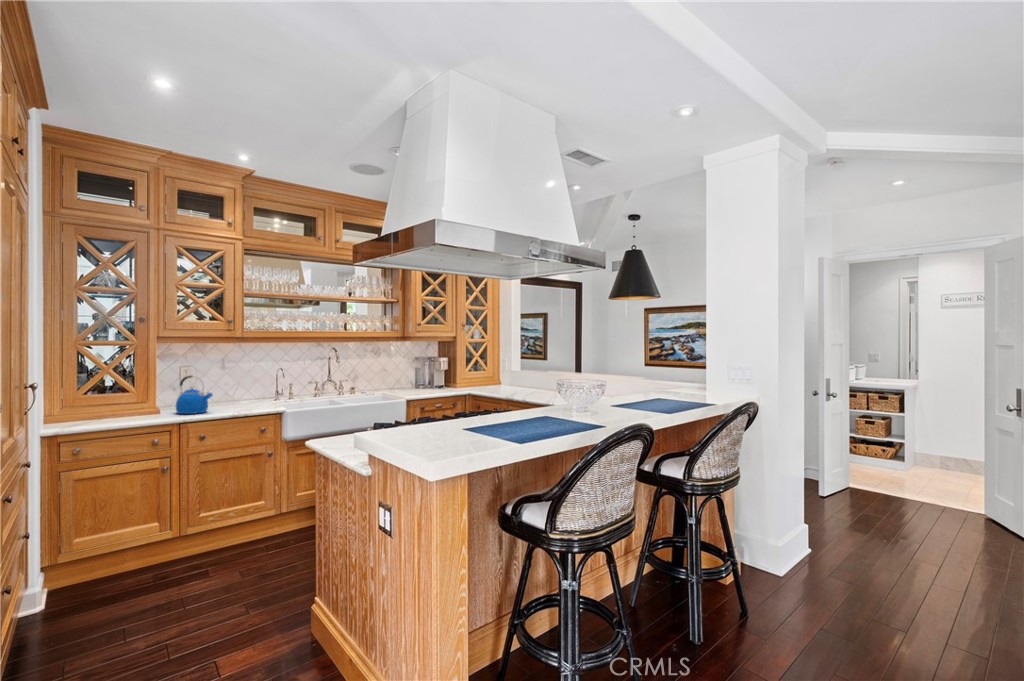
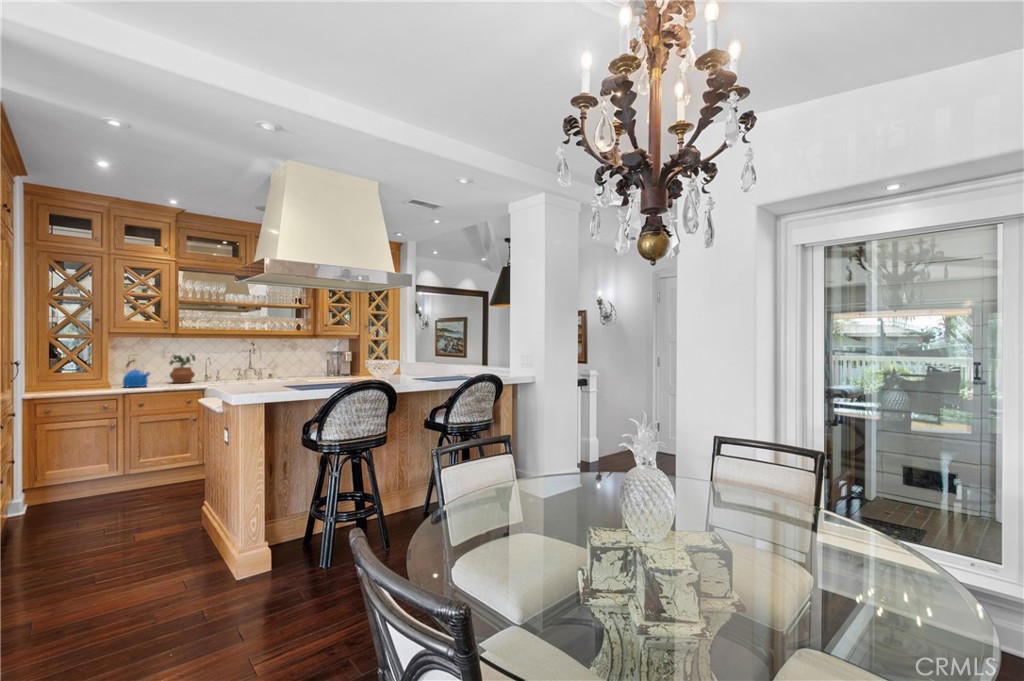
potted plant: none [230,364,265,405] -> present [169,355,195,383]

